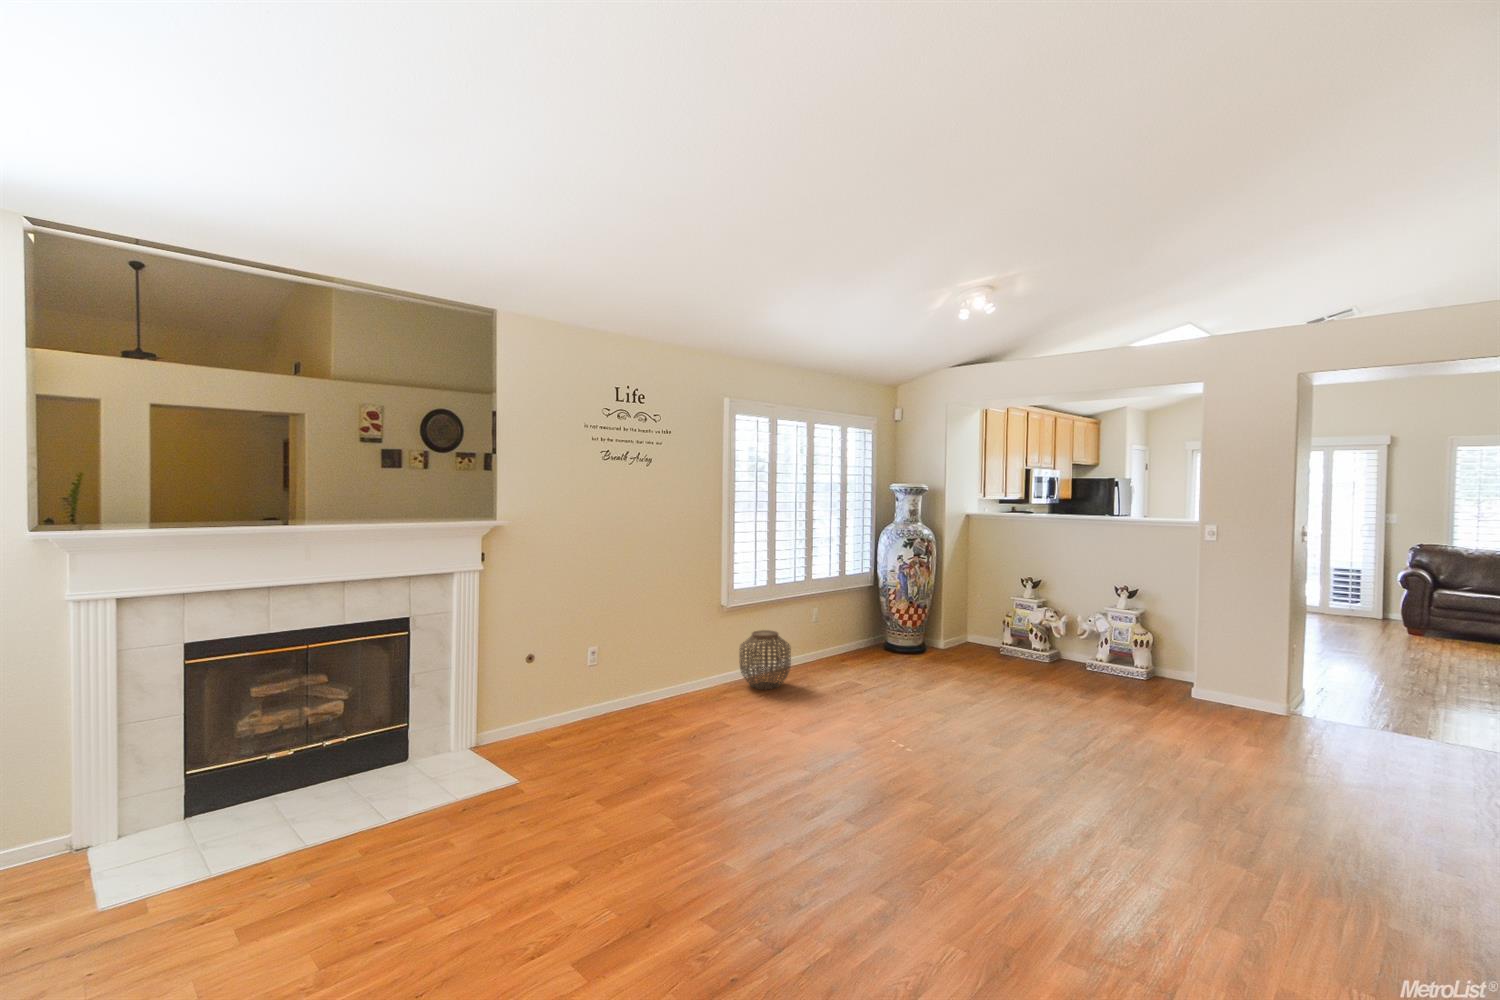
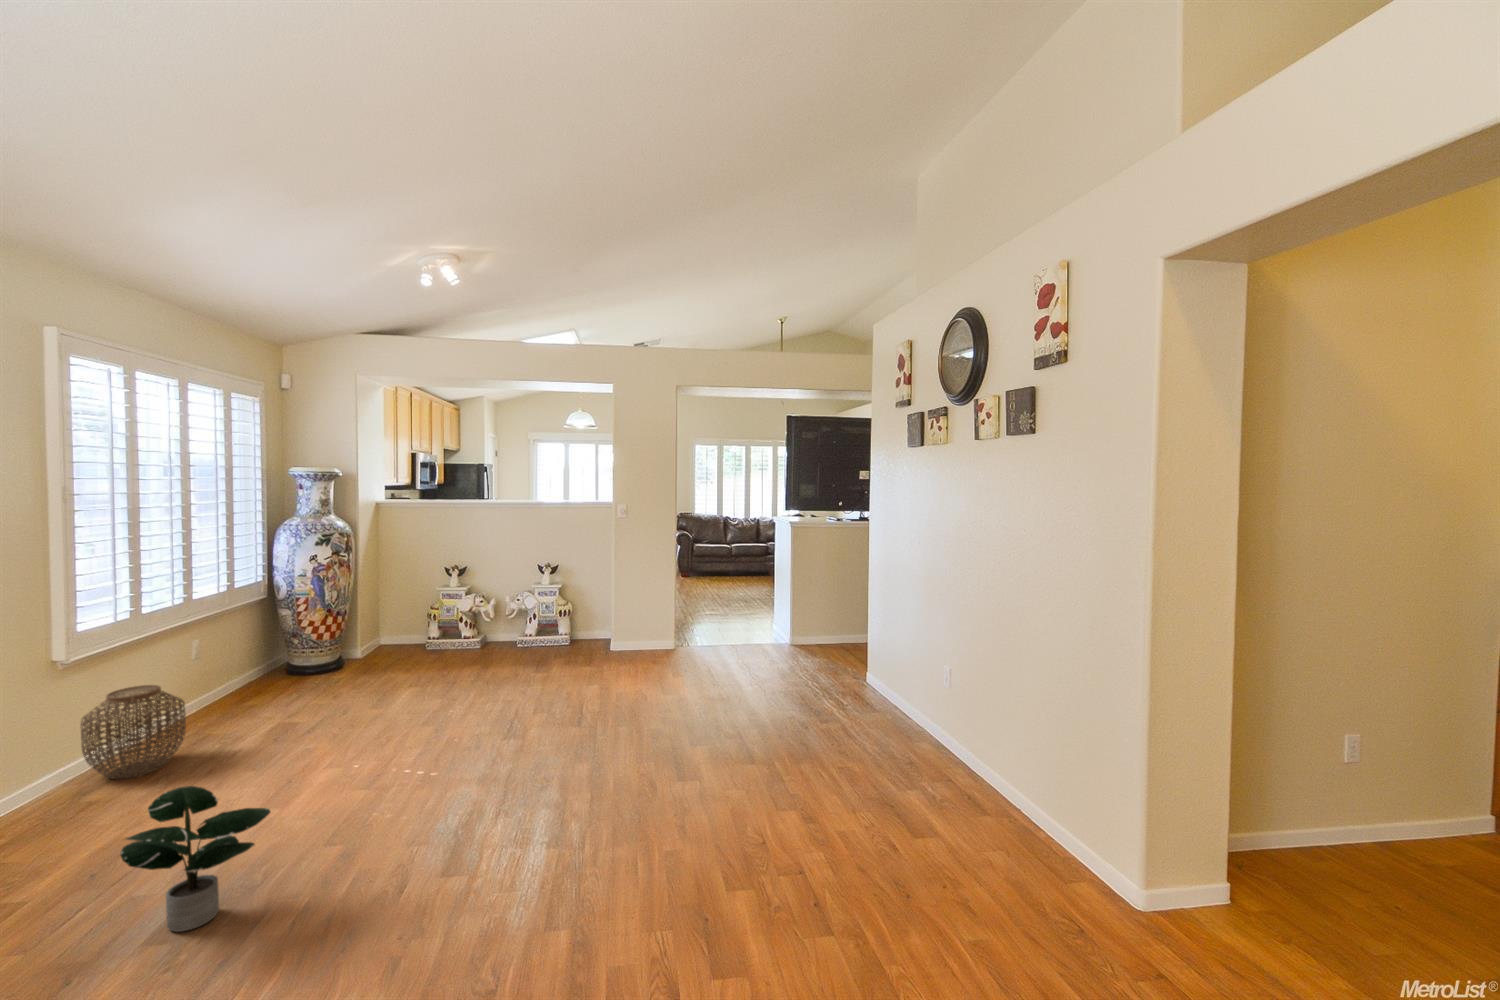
potted plant: none [689,689,763,779] -> present [120,786,271,932]

